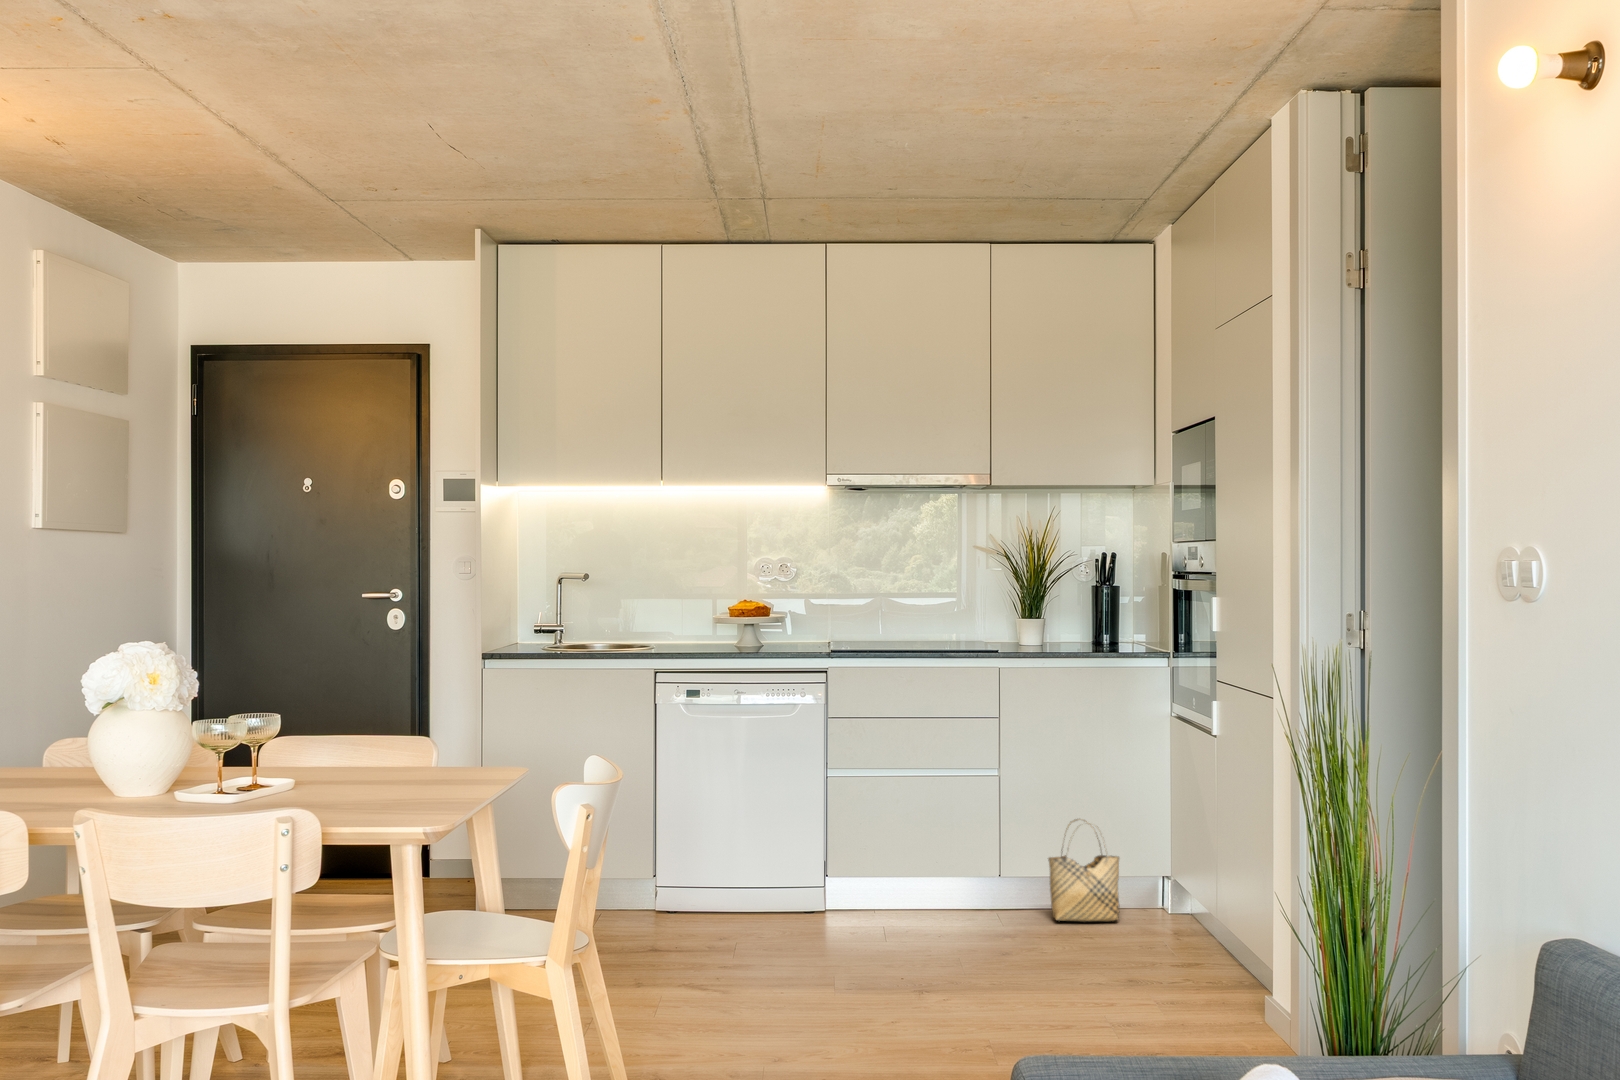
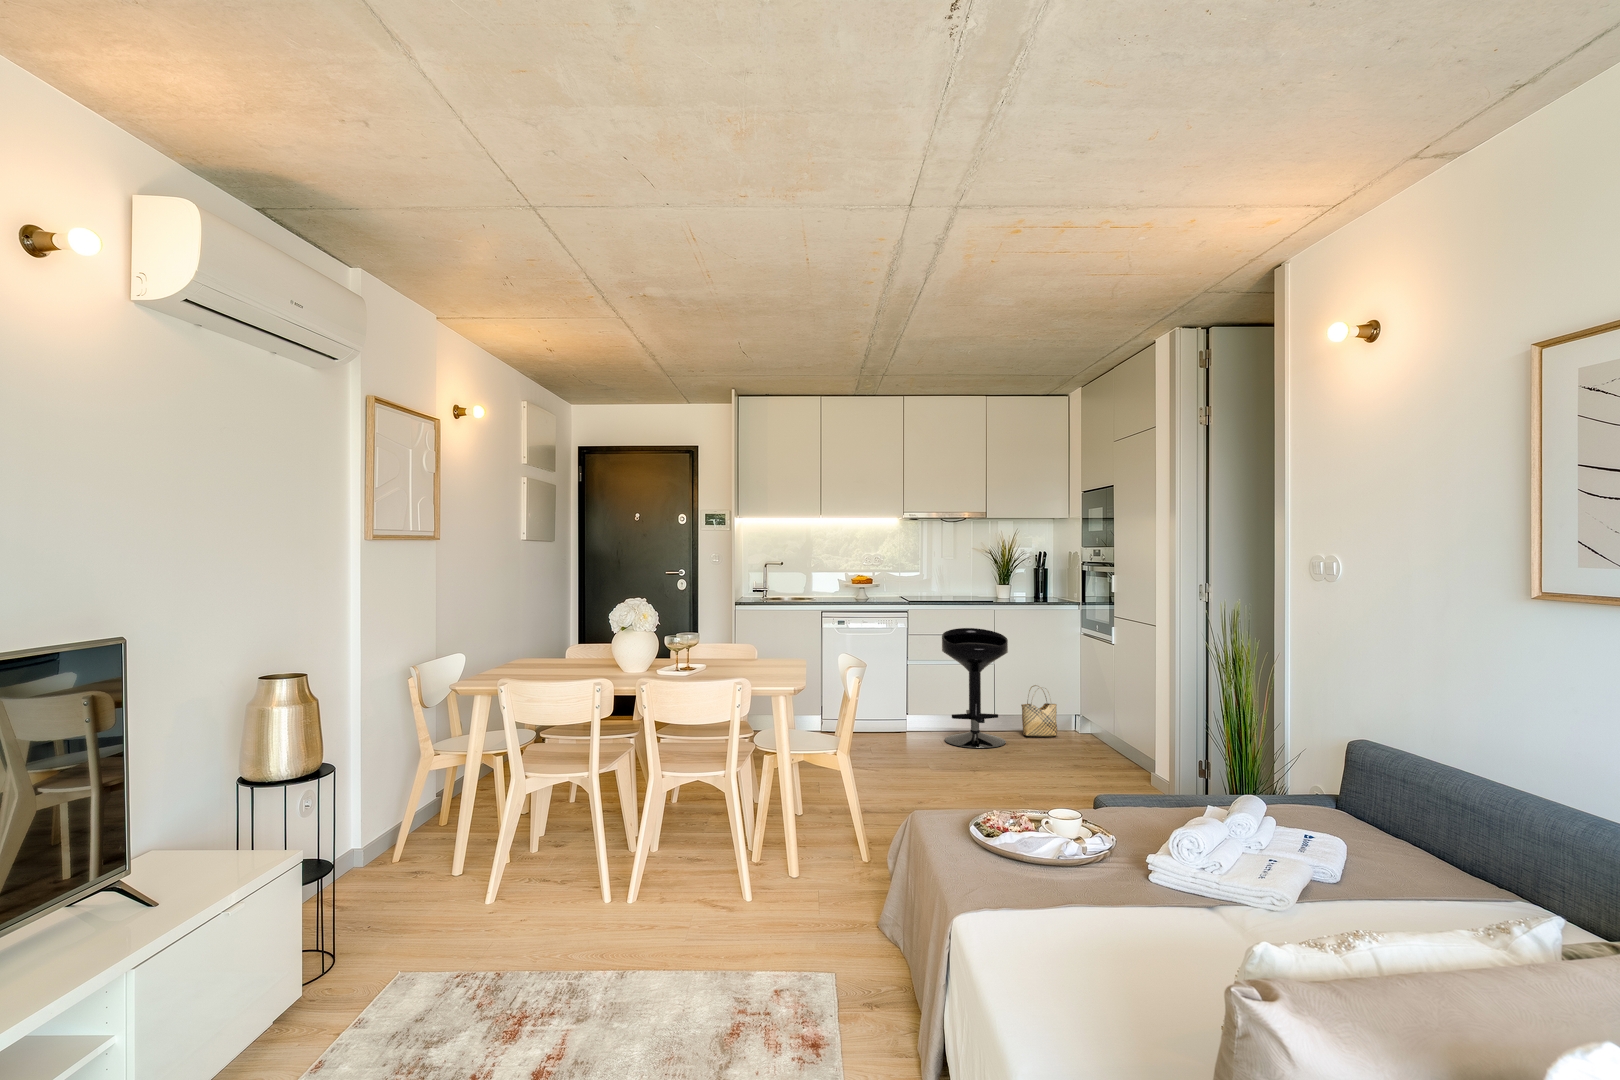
bar stool: none [884,704,1014,945] -> present [942,628,1008,748]

